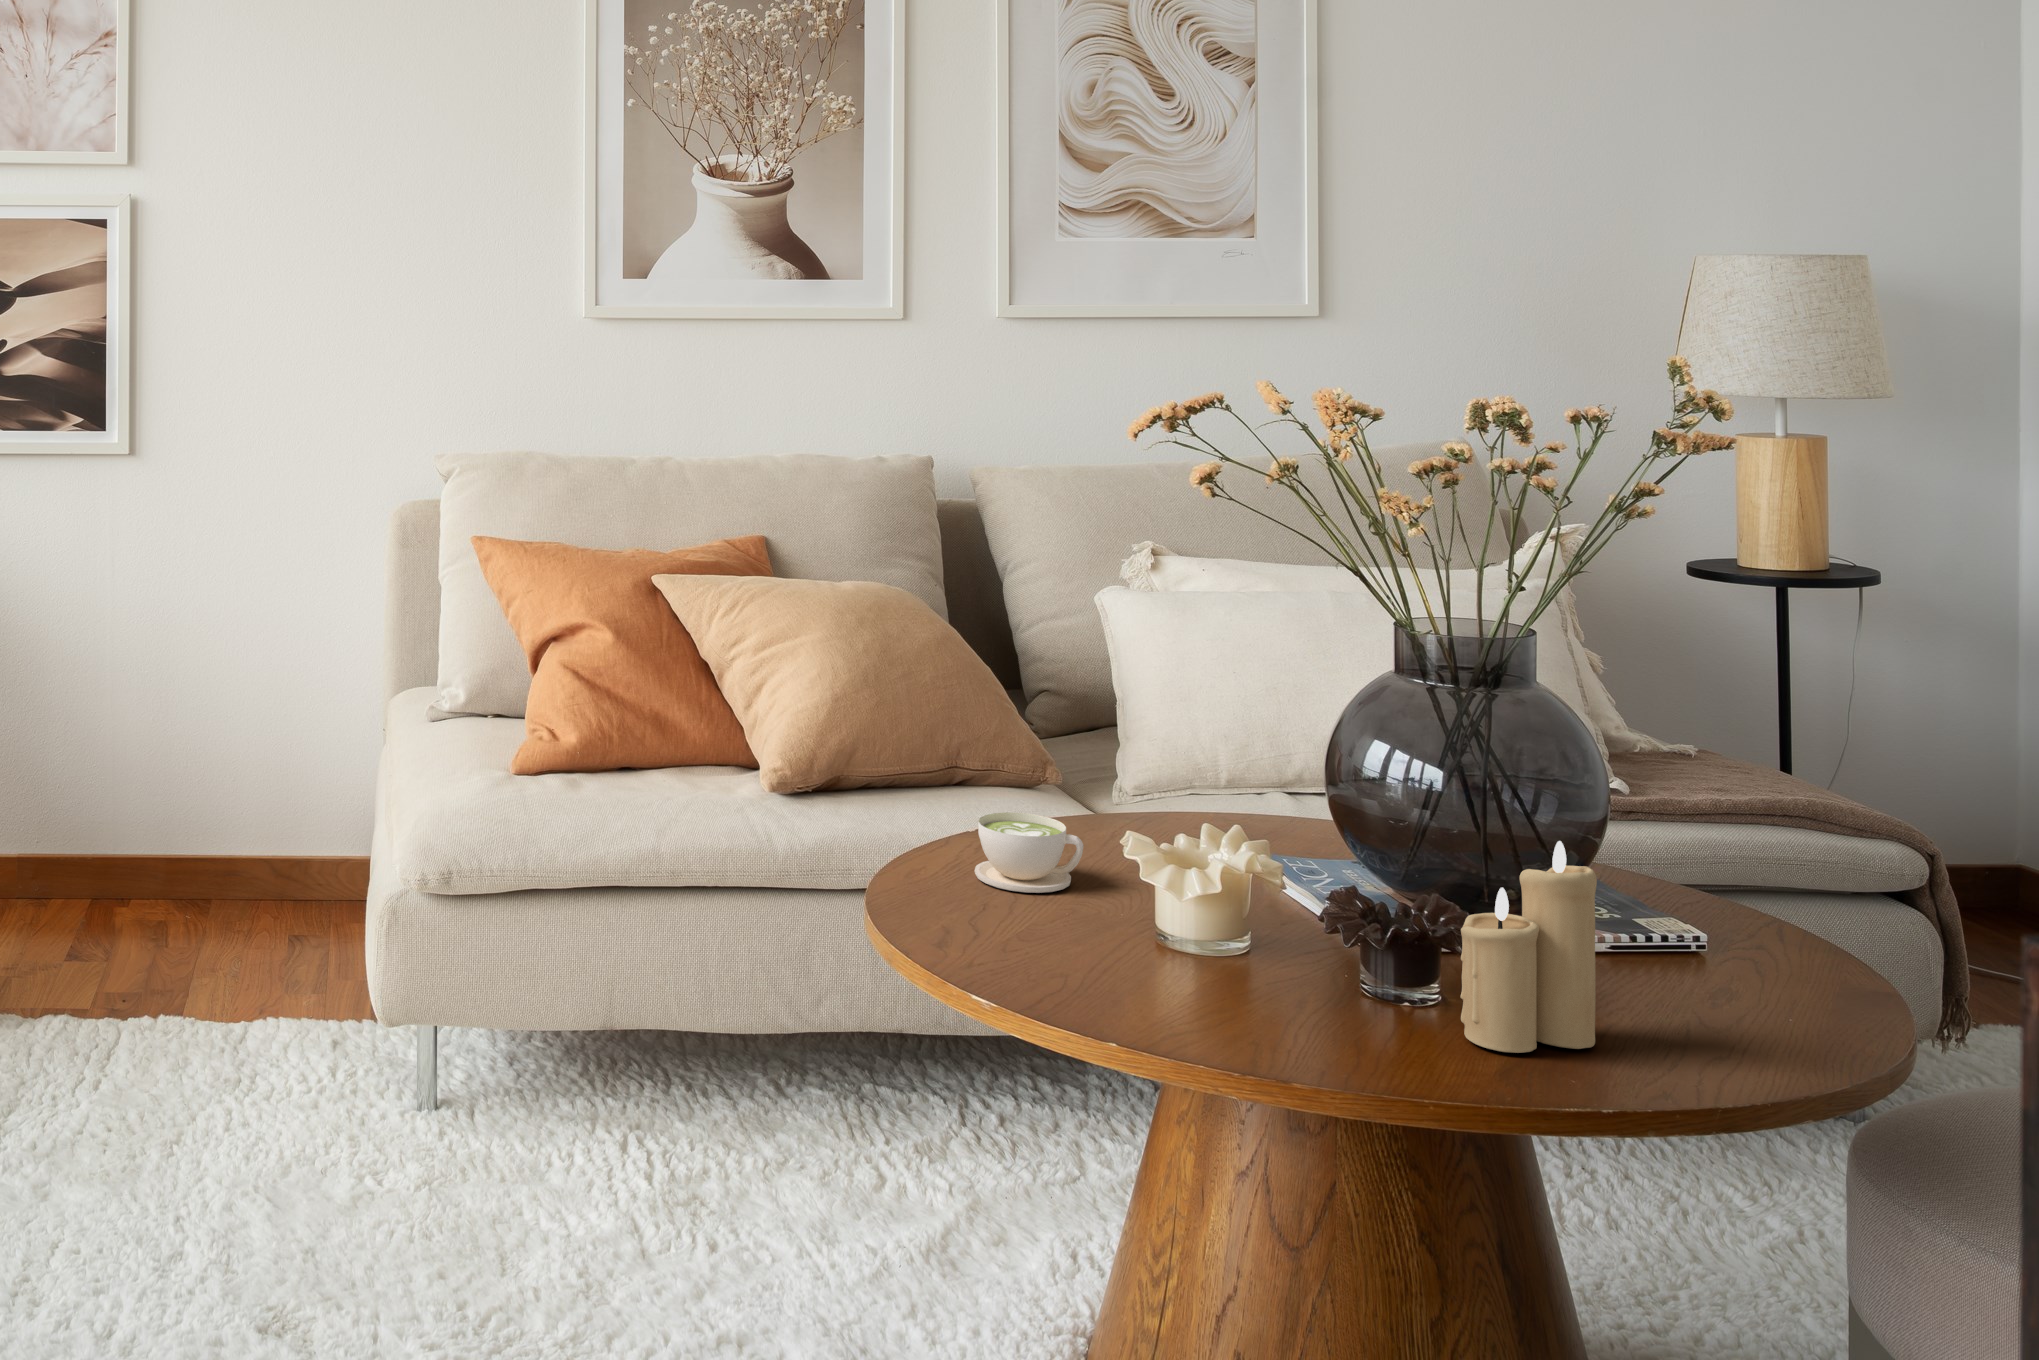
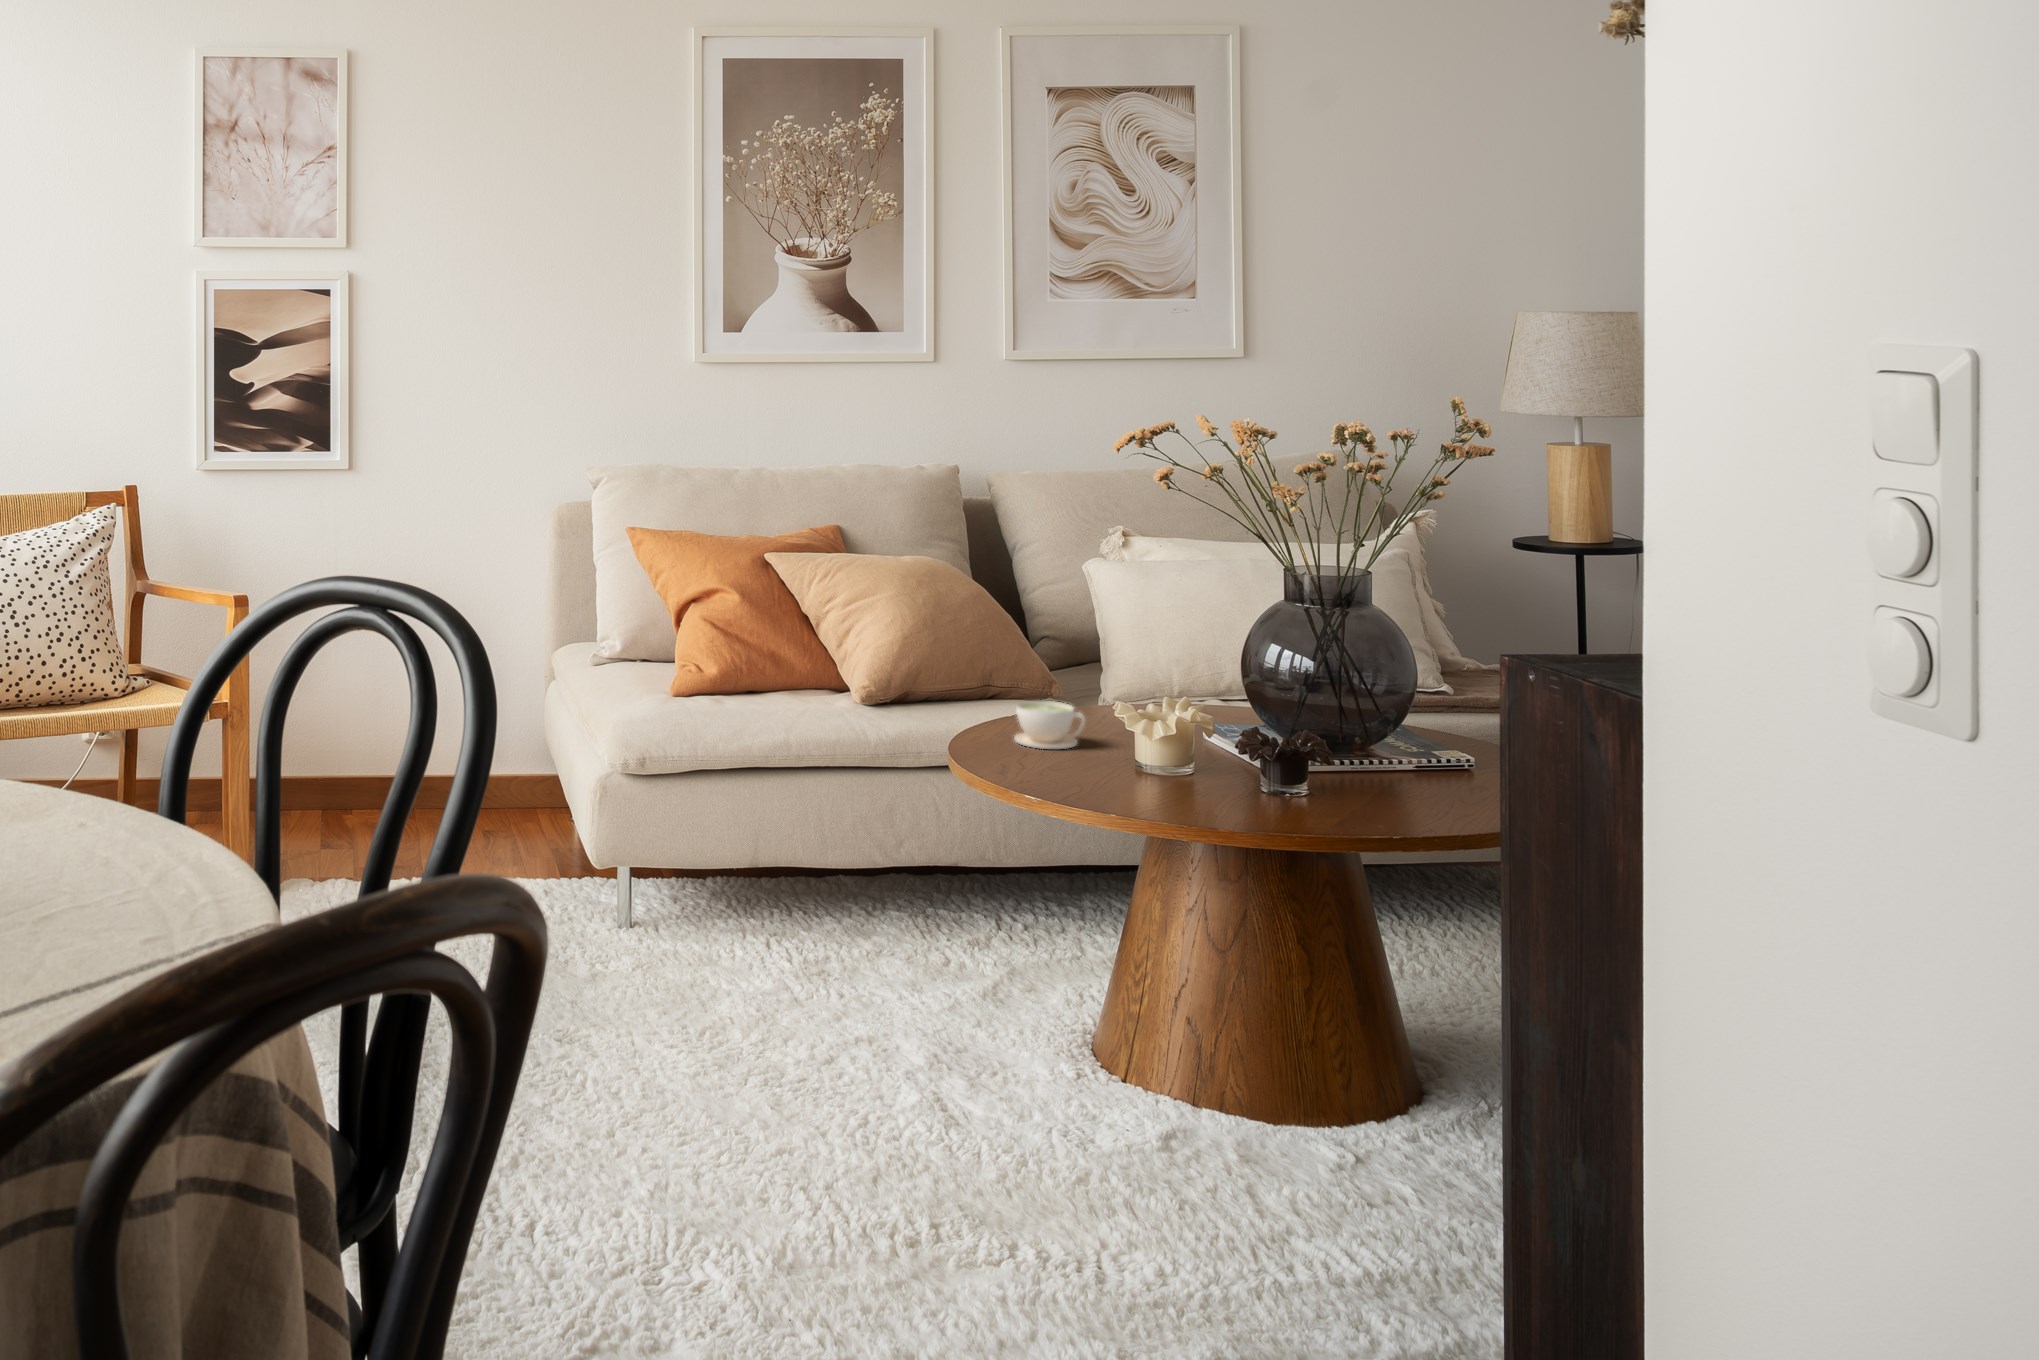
candle: present [1461,841,1597,1053] -> none [1319,691,1399,816]

